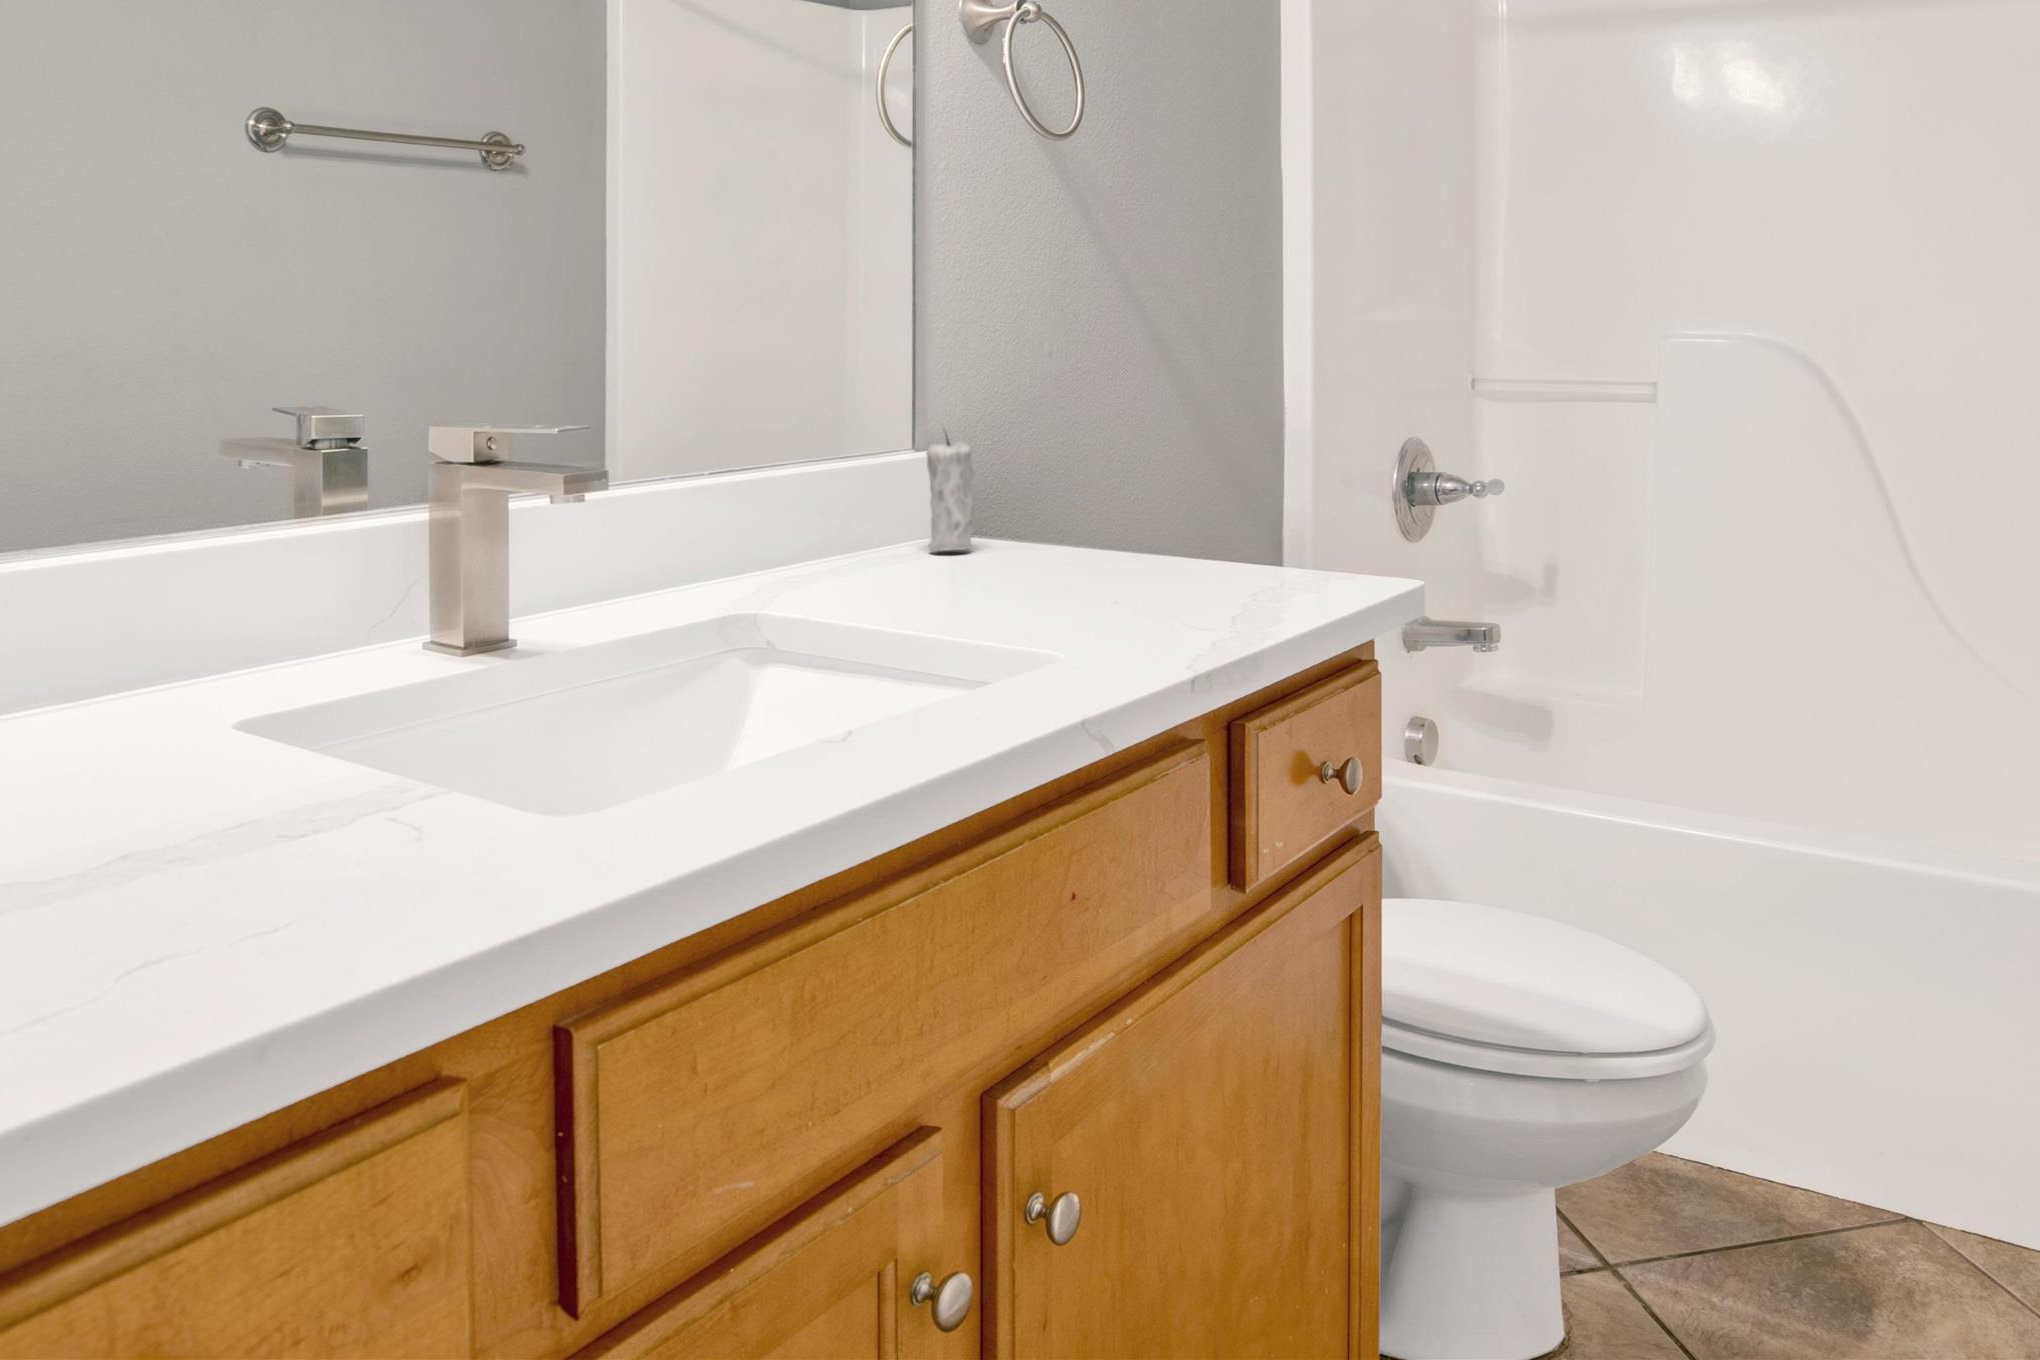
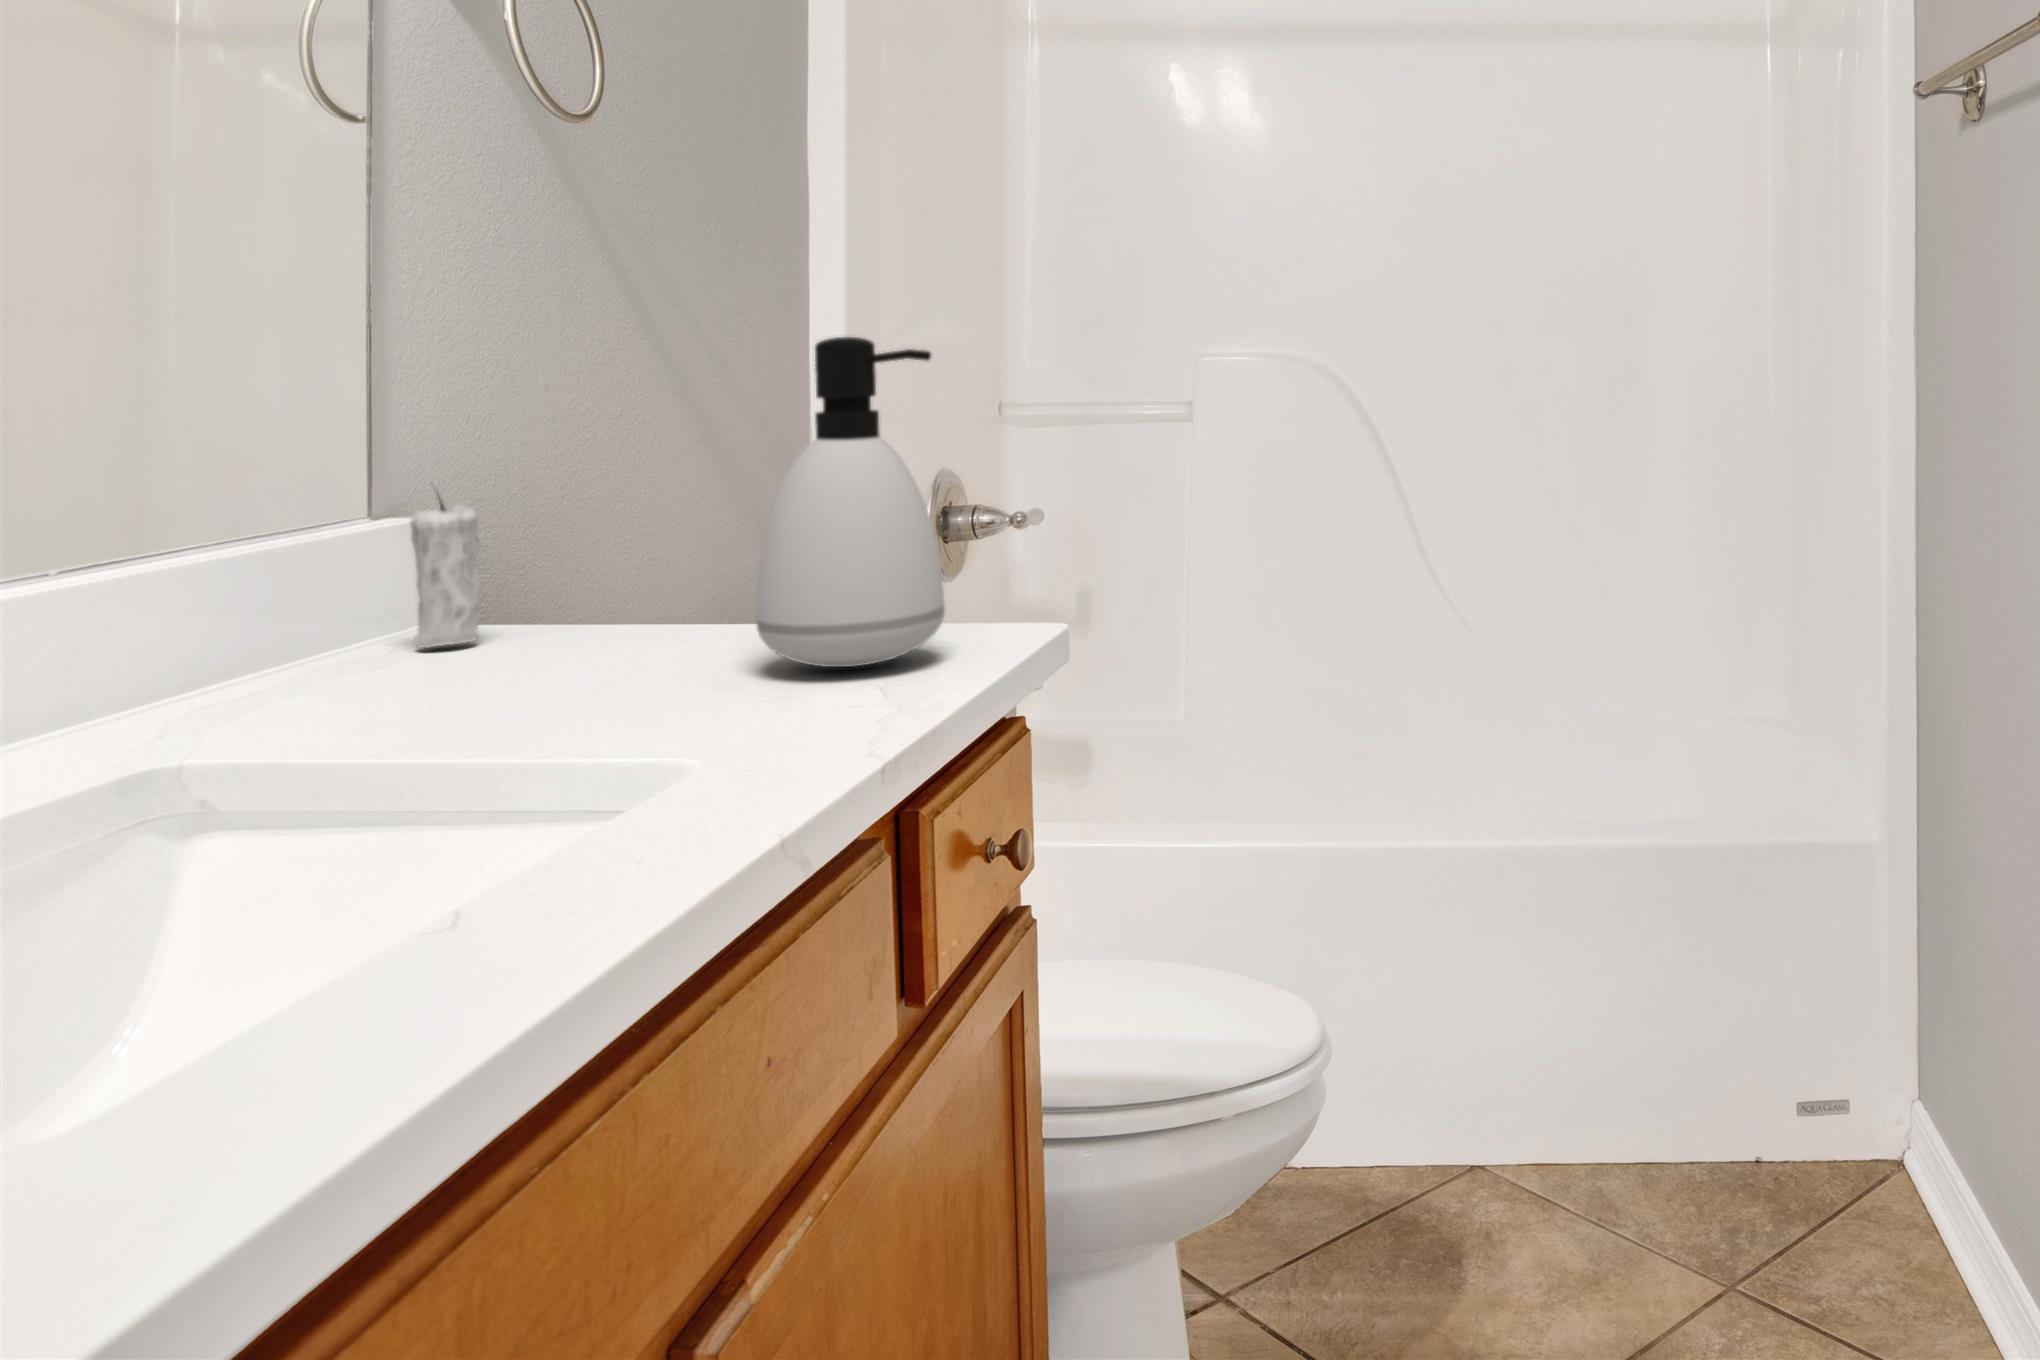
soap dispenser: none [1146,309,1298,594] -> present [756,337,945,667]

